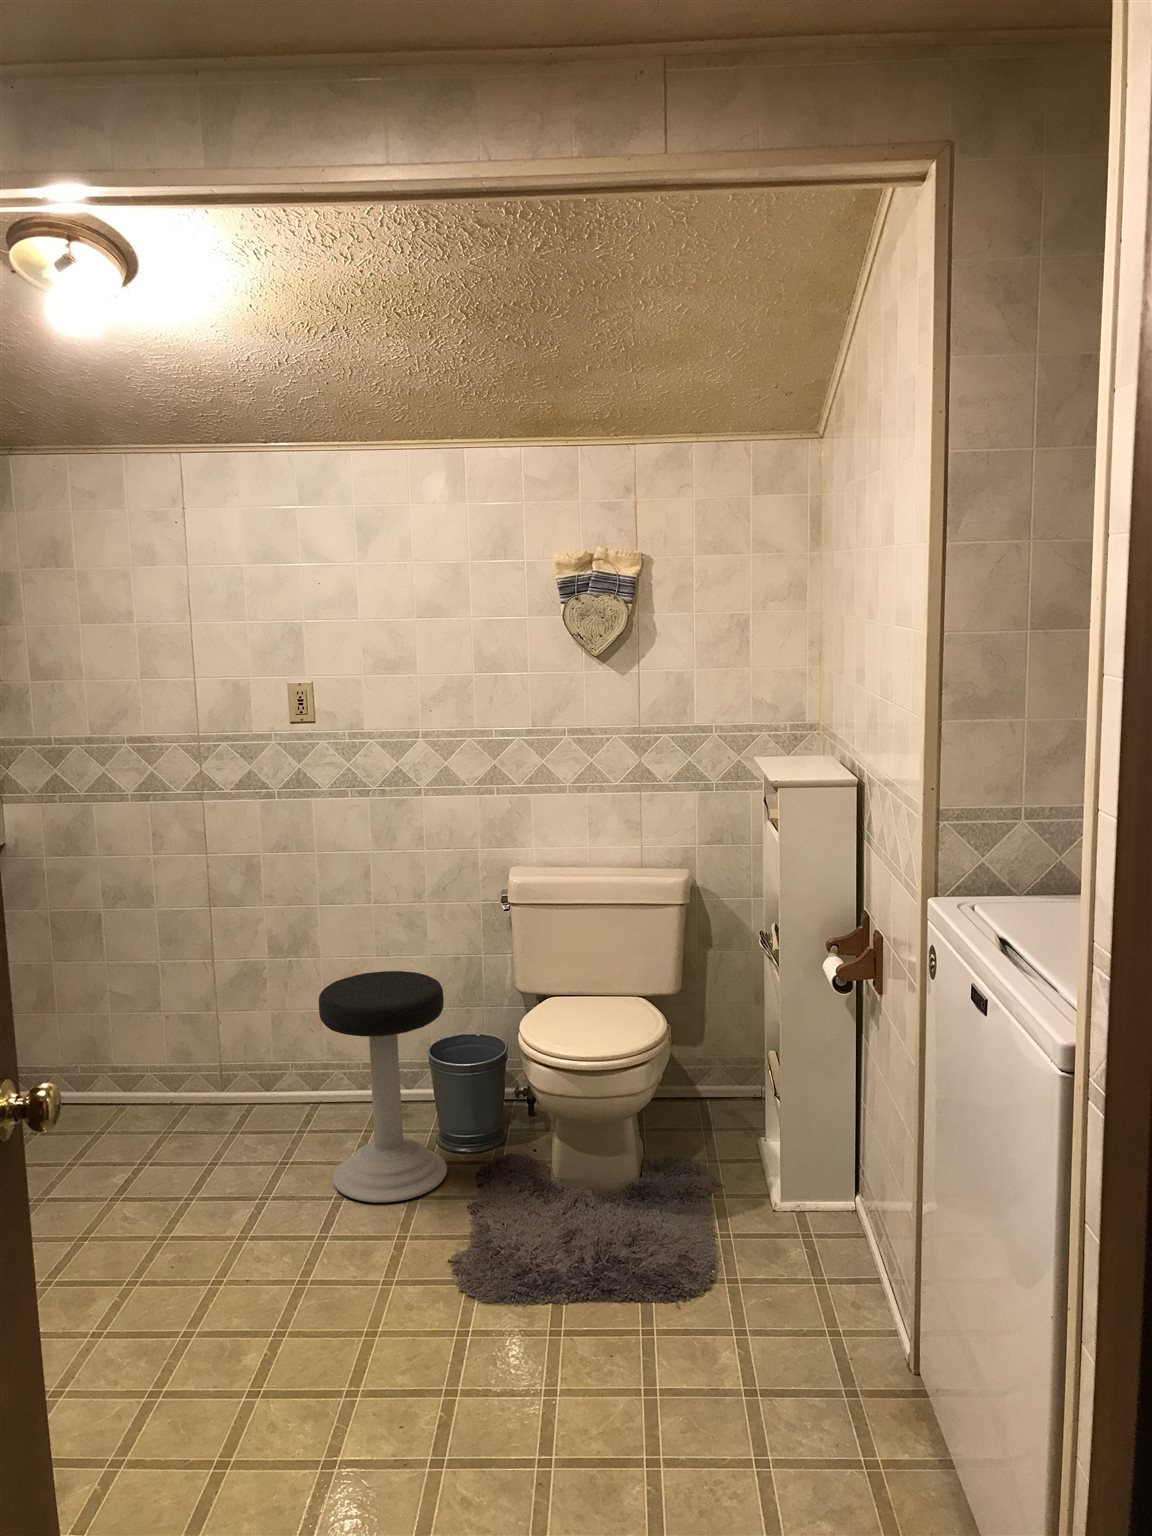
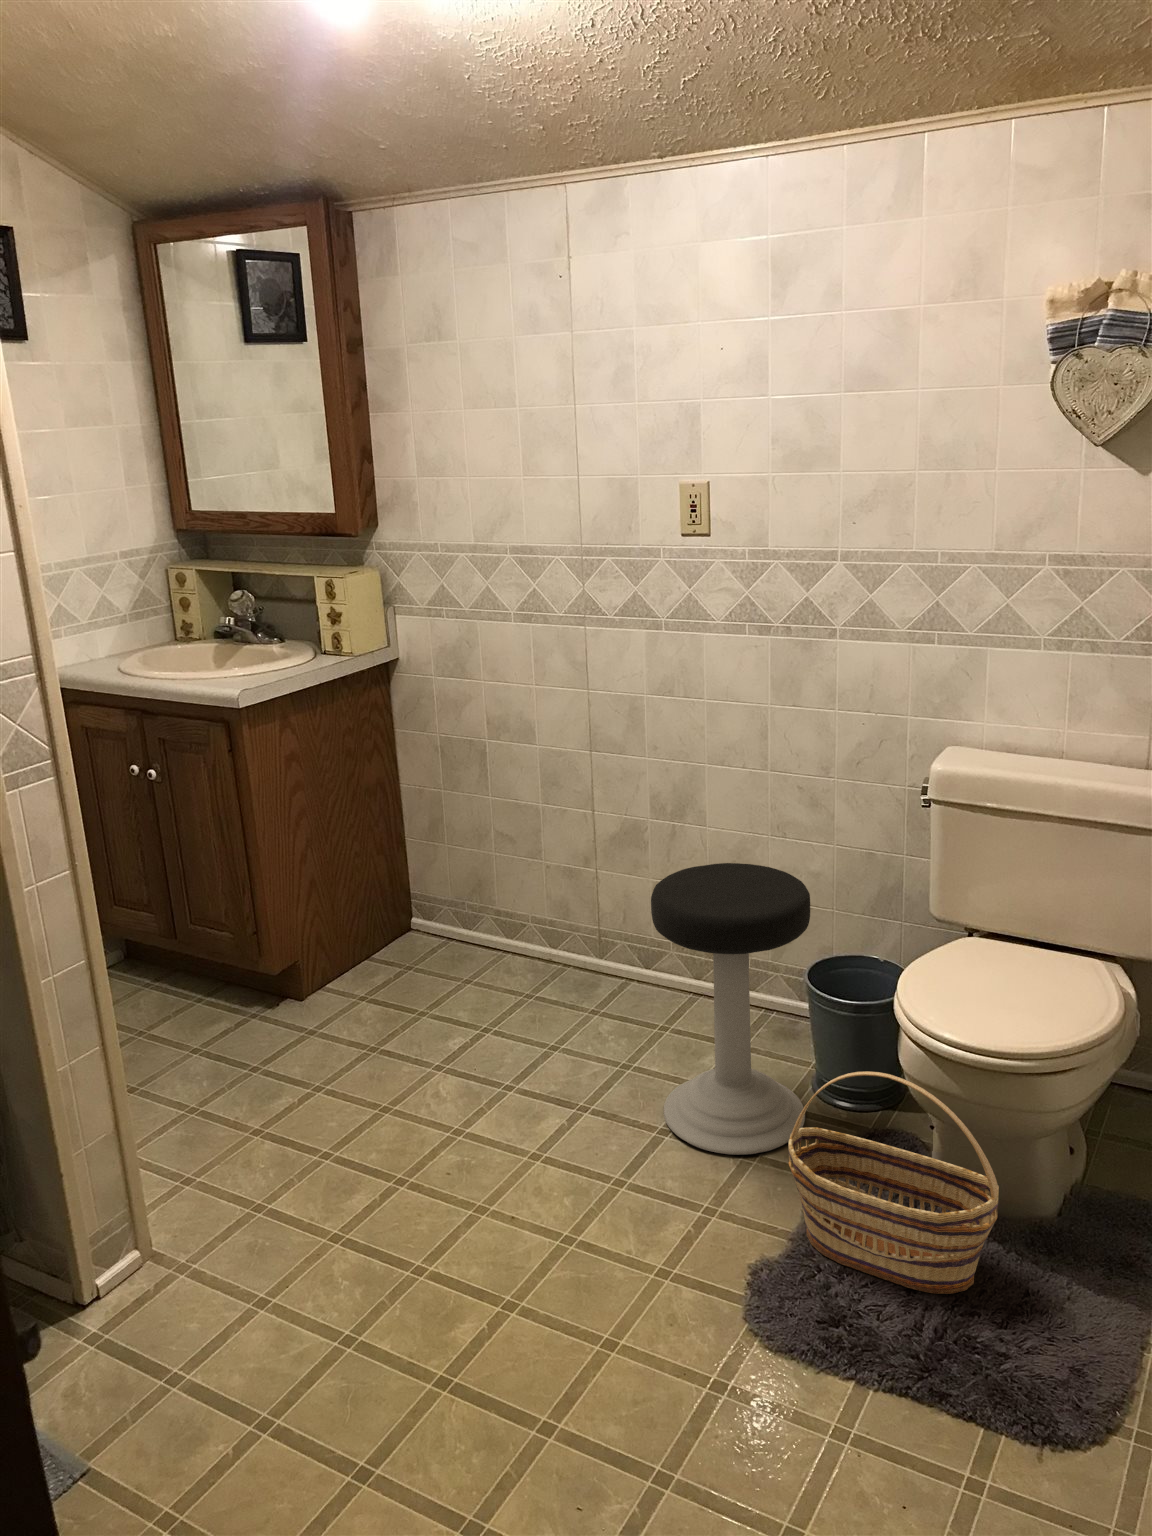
basket: none [464,1090,615,1244] -> present [788,1071,999,1294]

